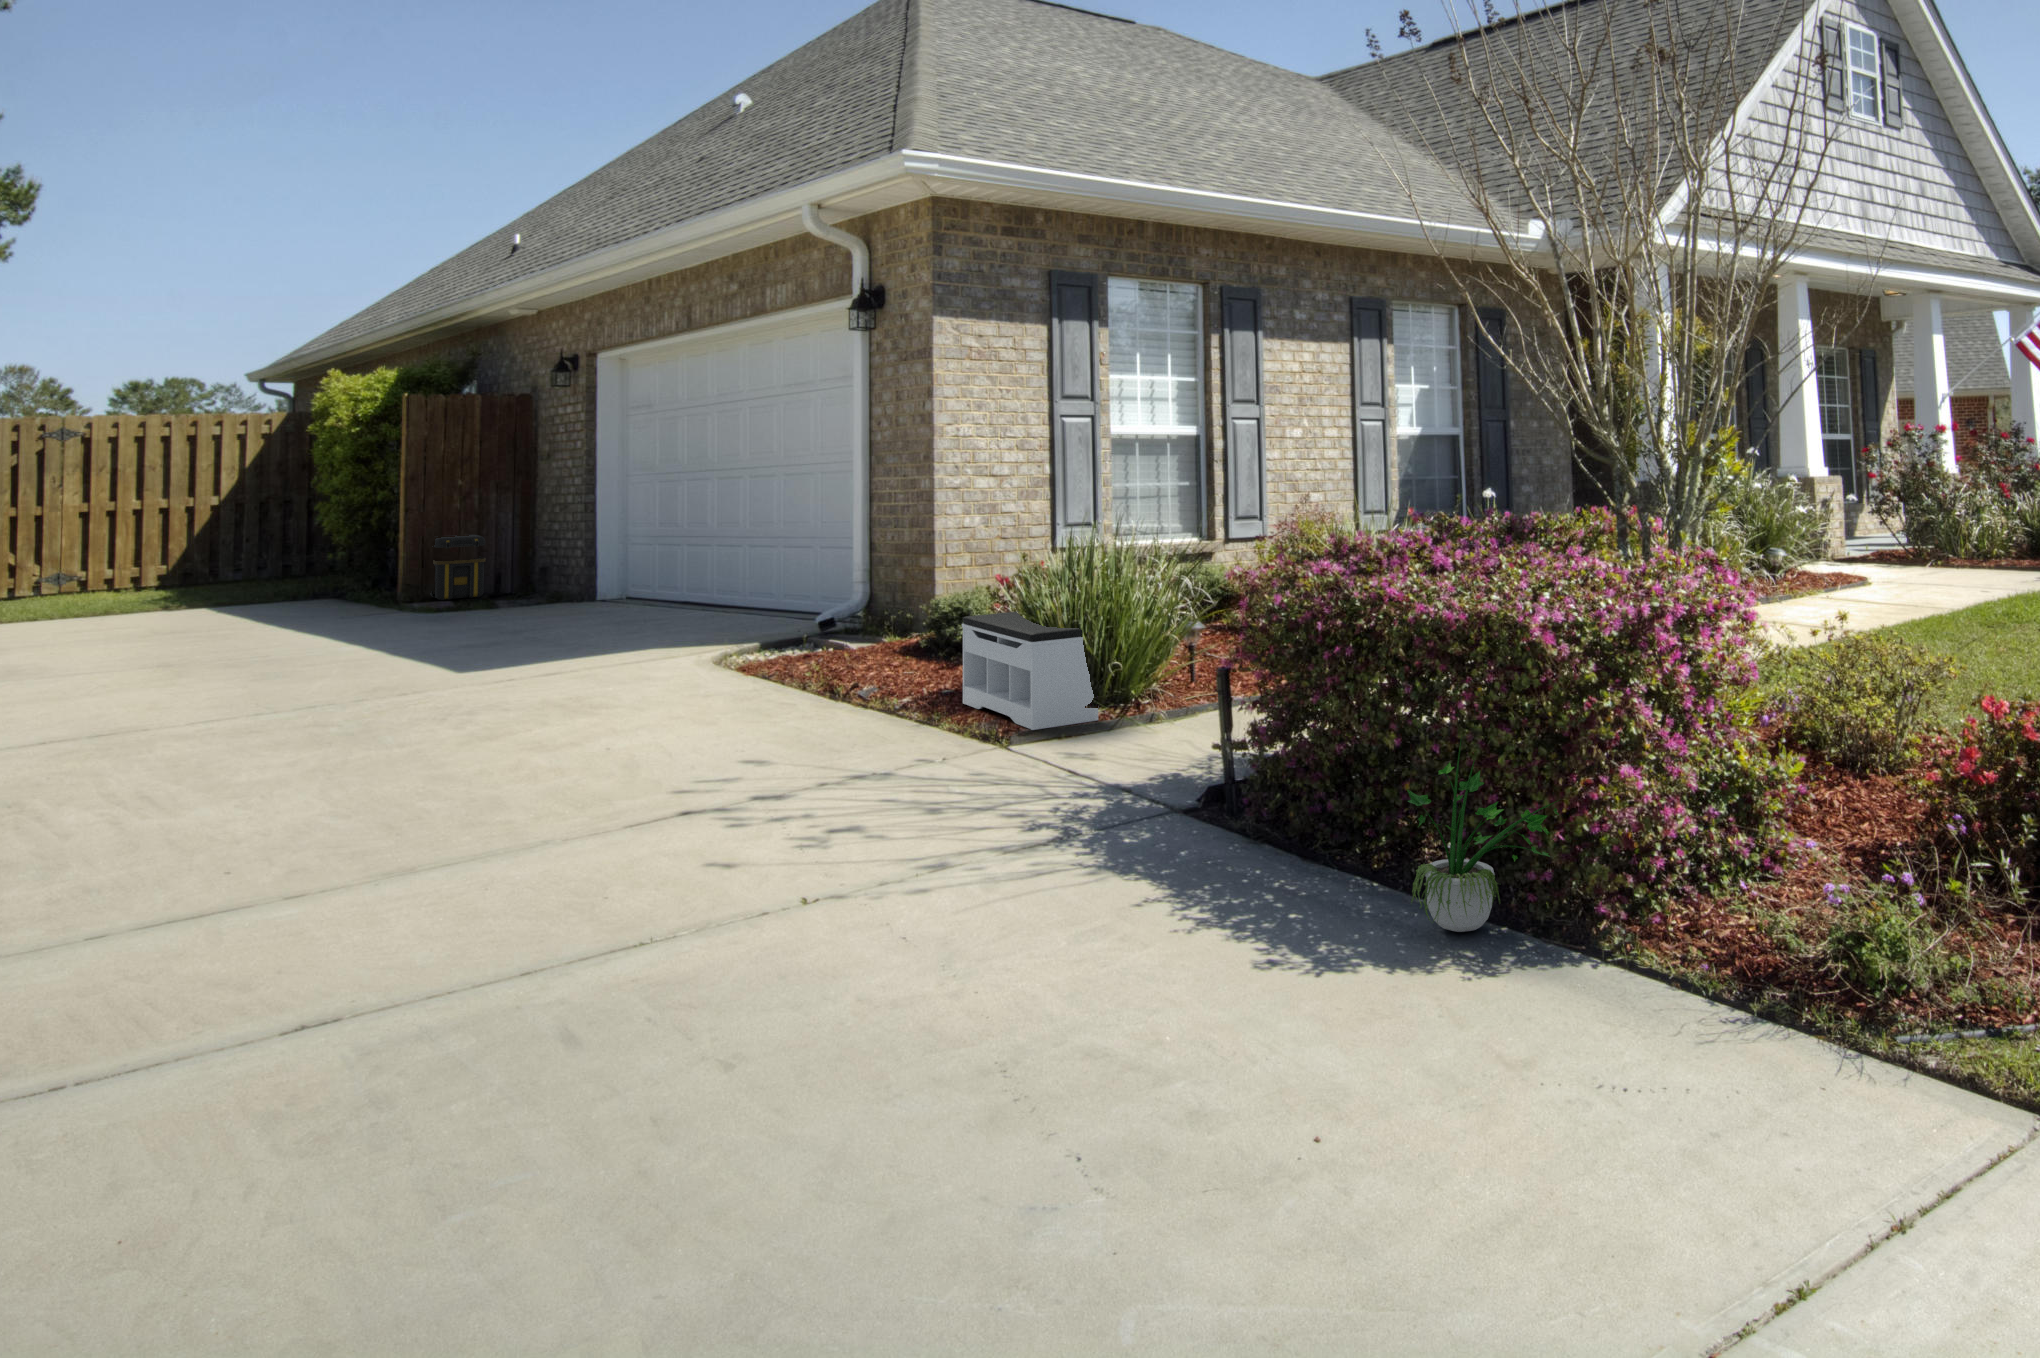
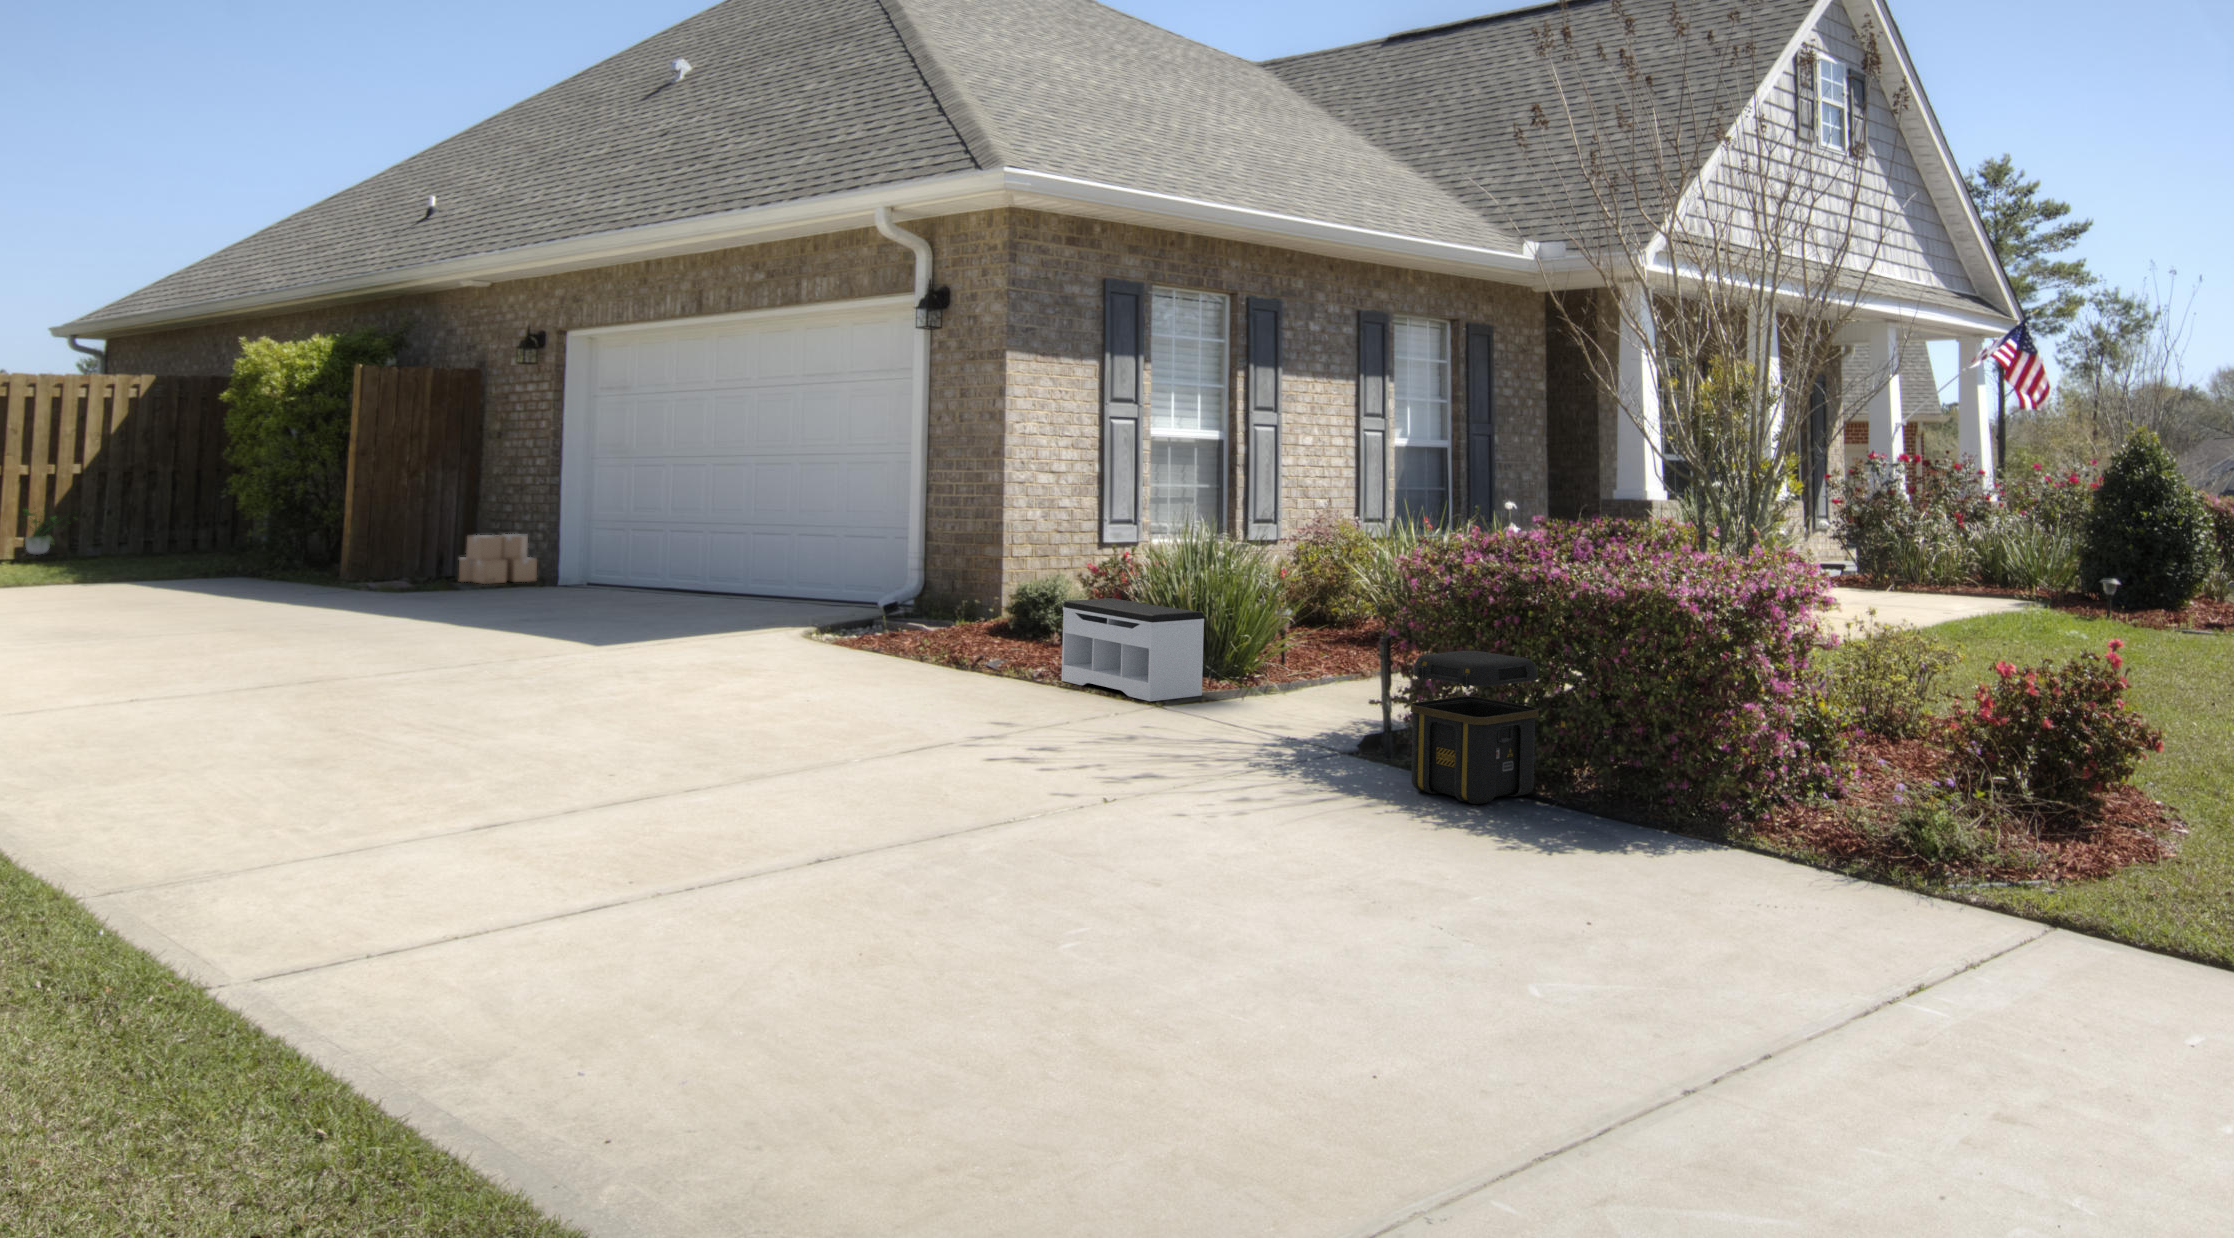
toolbox: present [430,535,486,600] -> present [1410,651,1539,804]
cardboard box: none [505,550,579,599] -> present [459,534,537,584]
potted plant: present [1407,742,1559,932] -> present [23,510,55,555]

